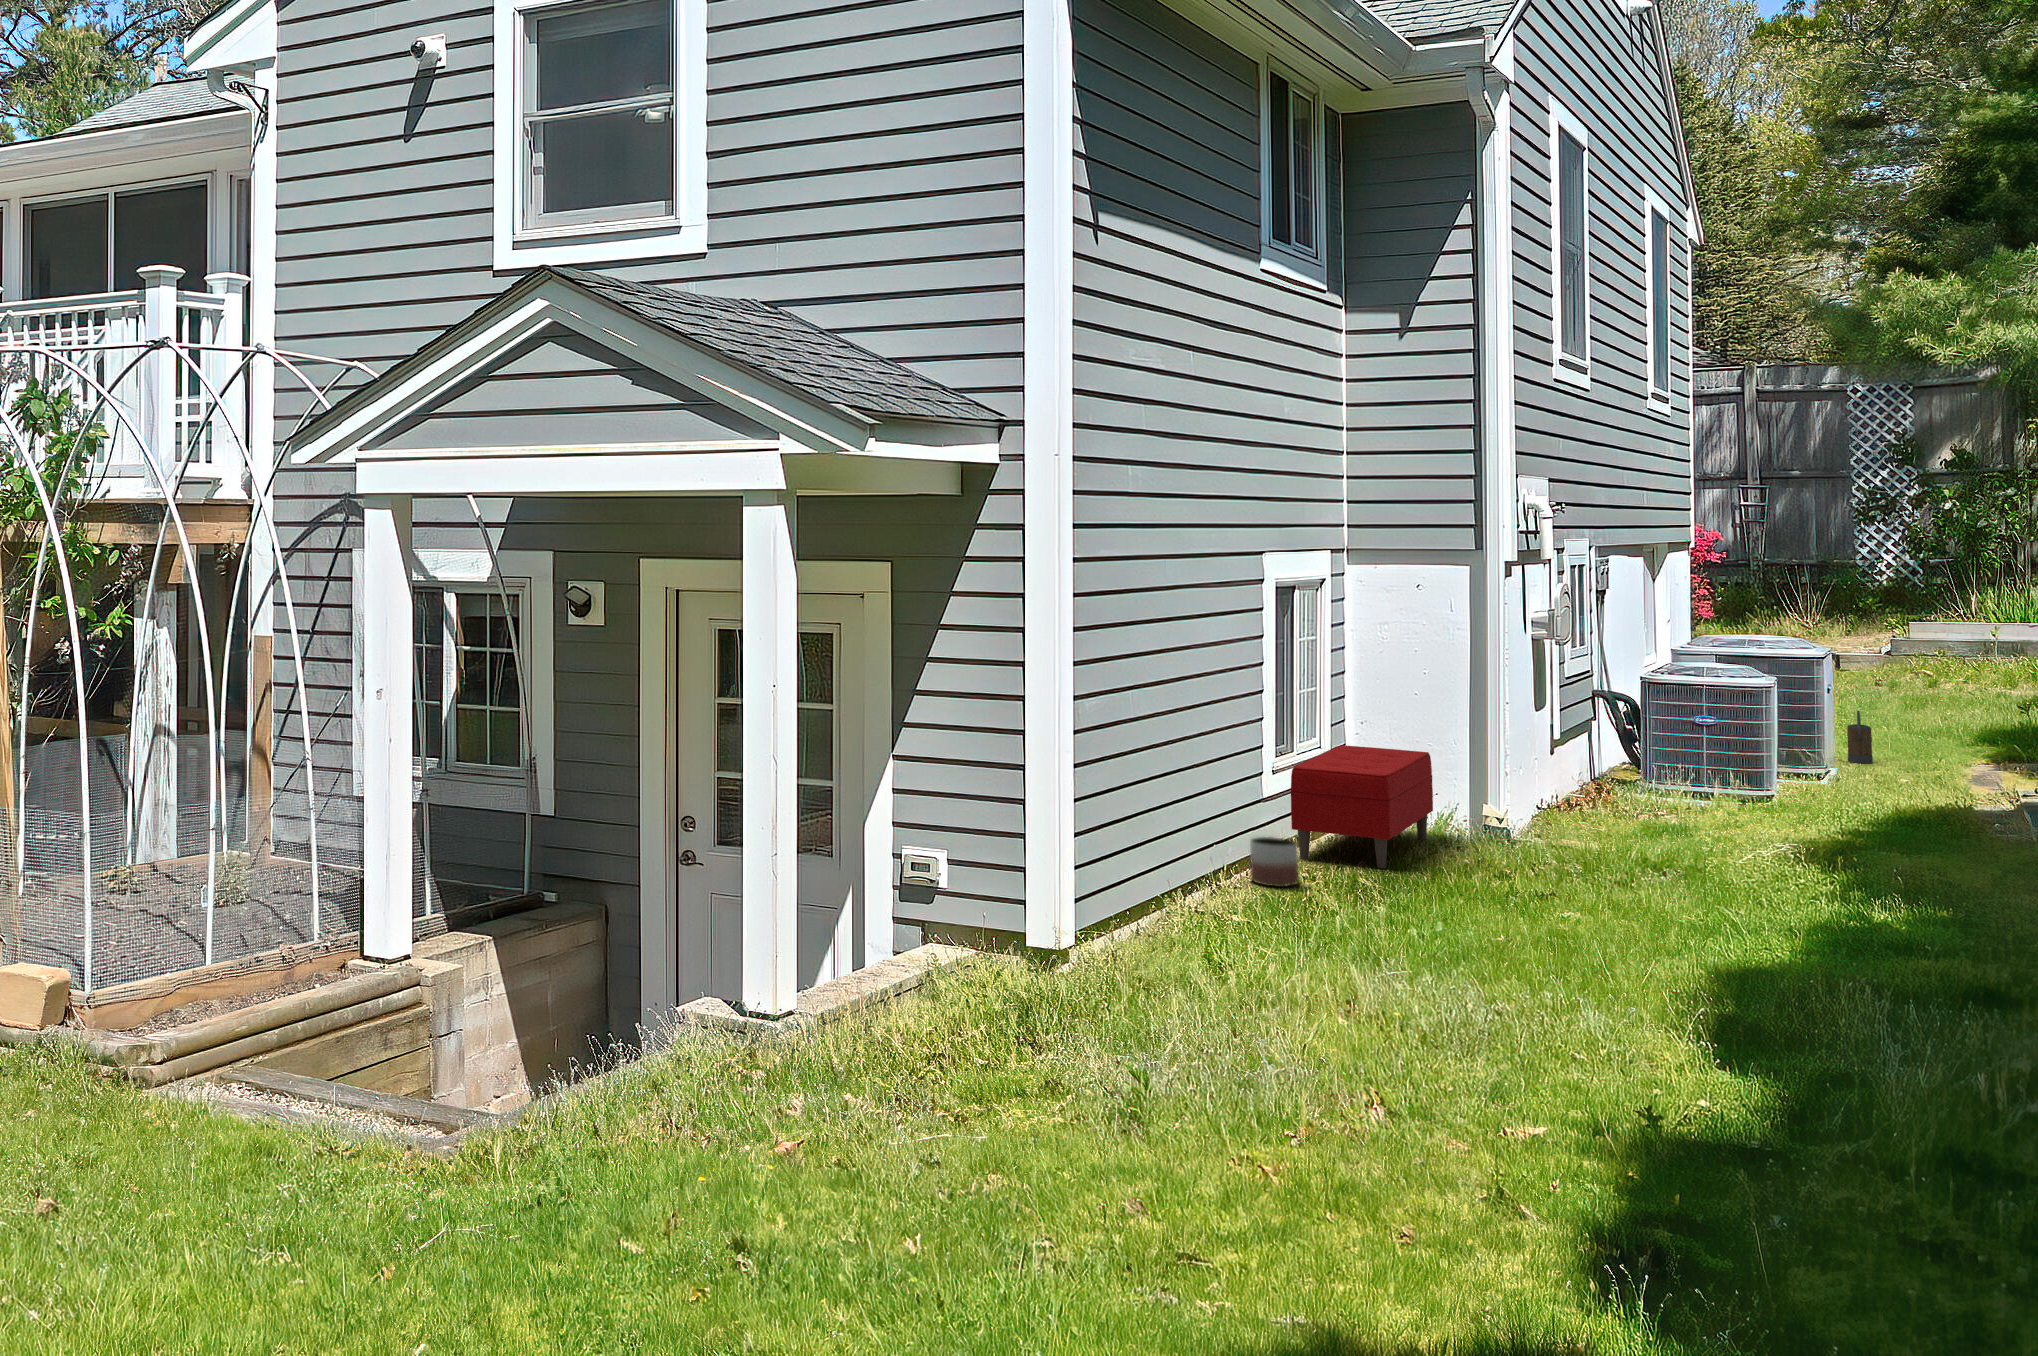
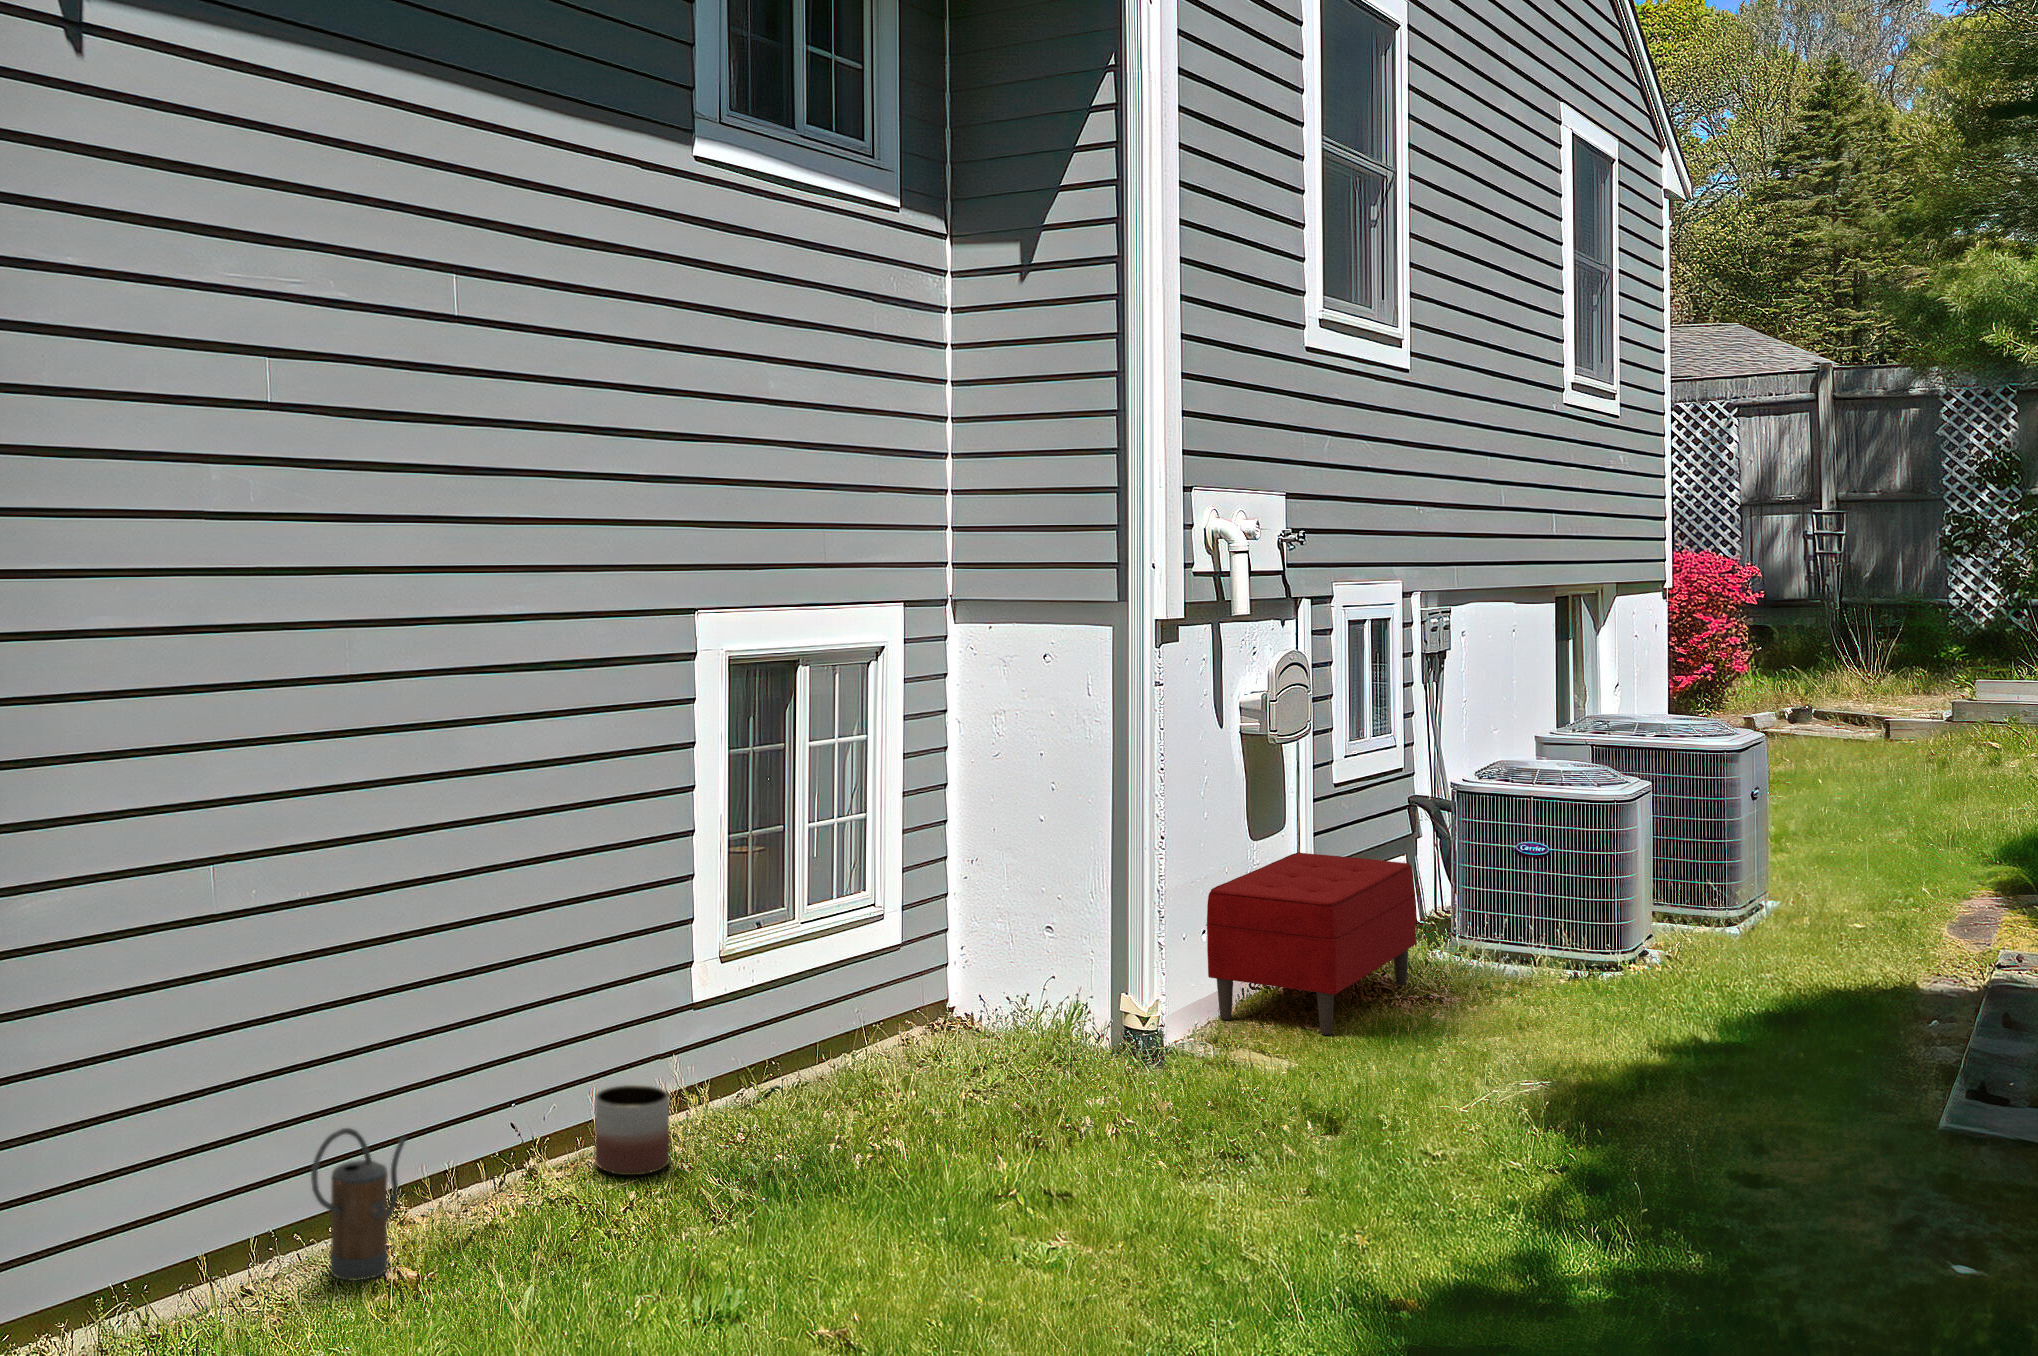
watering can: present [1847,711,1873,763] -> present [311,1128,406,1280]
bench: present [1290,745,1433,868] -> present [1206,852,1416,1035]

